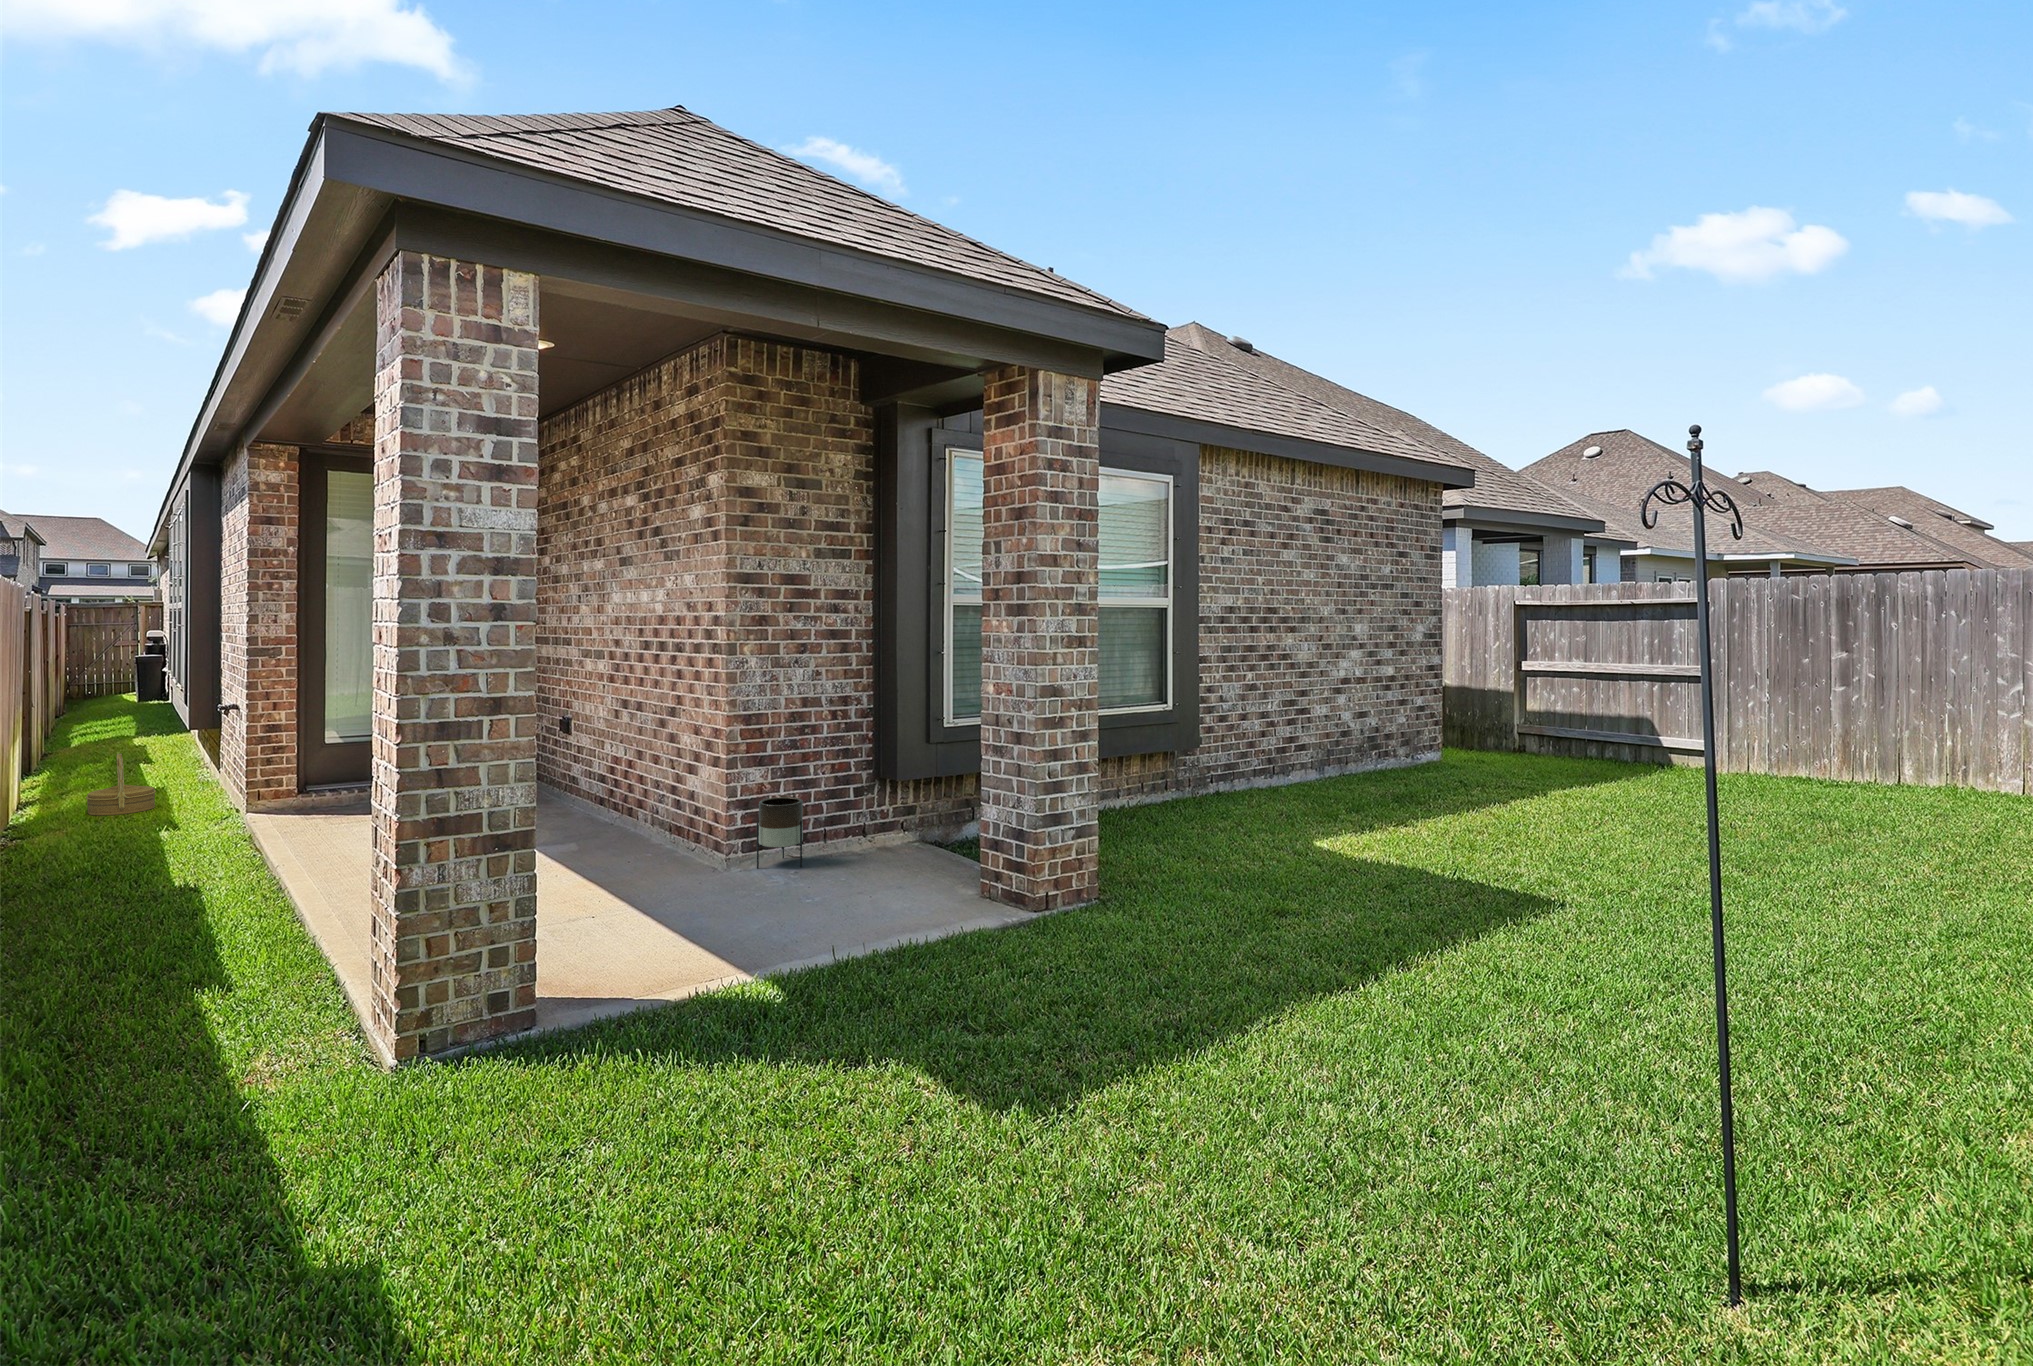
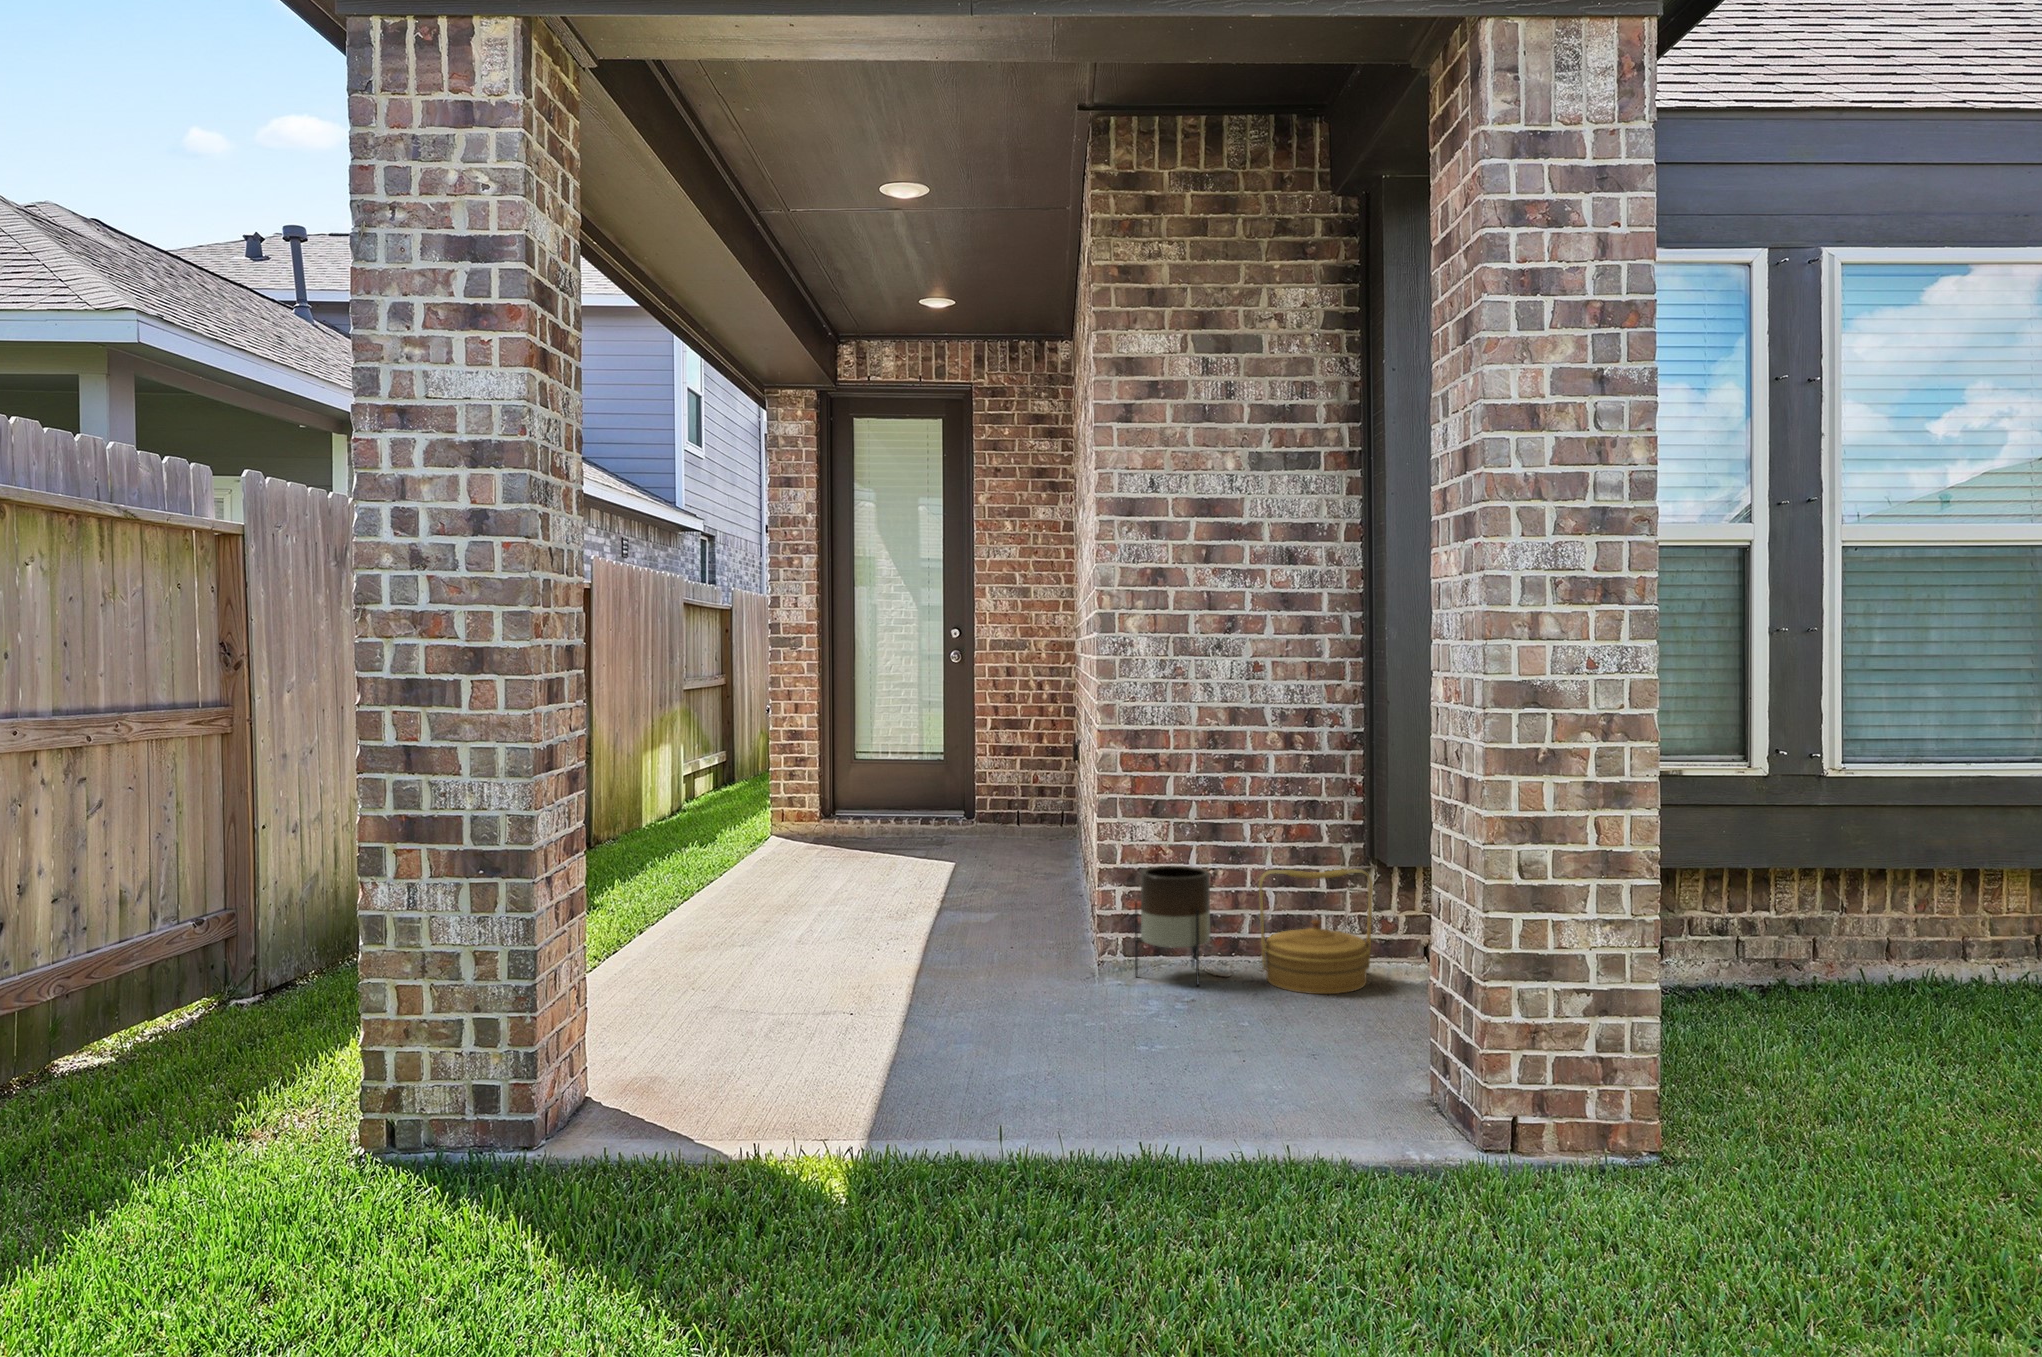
woven basket: present [86,754,156,816] -> present [1259,869,1373,994]

